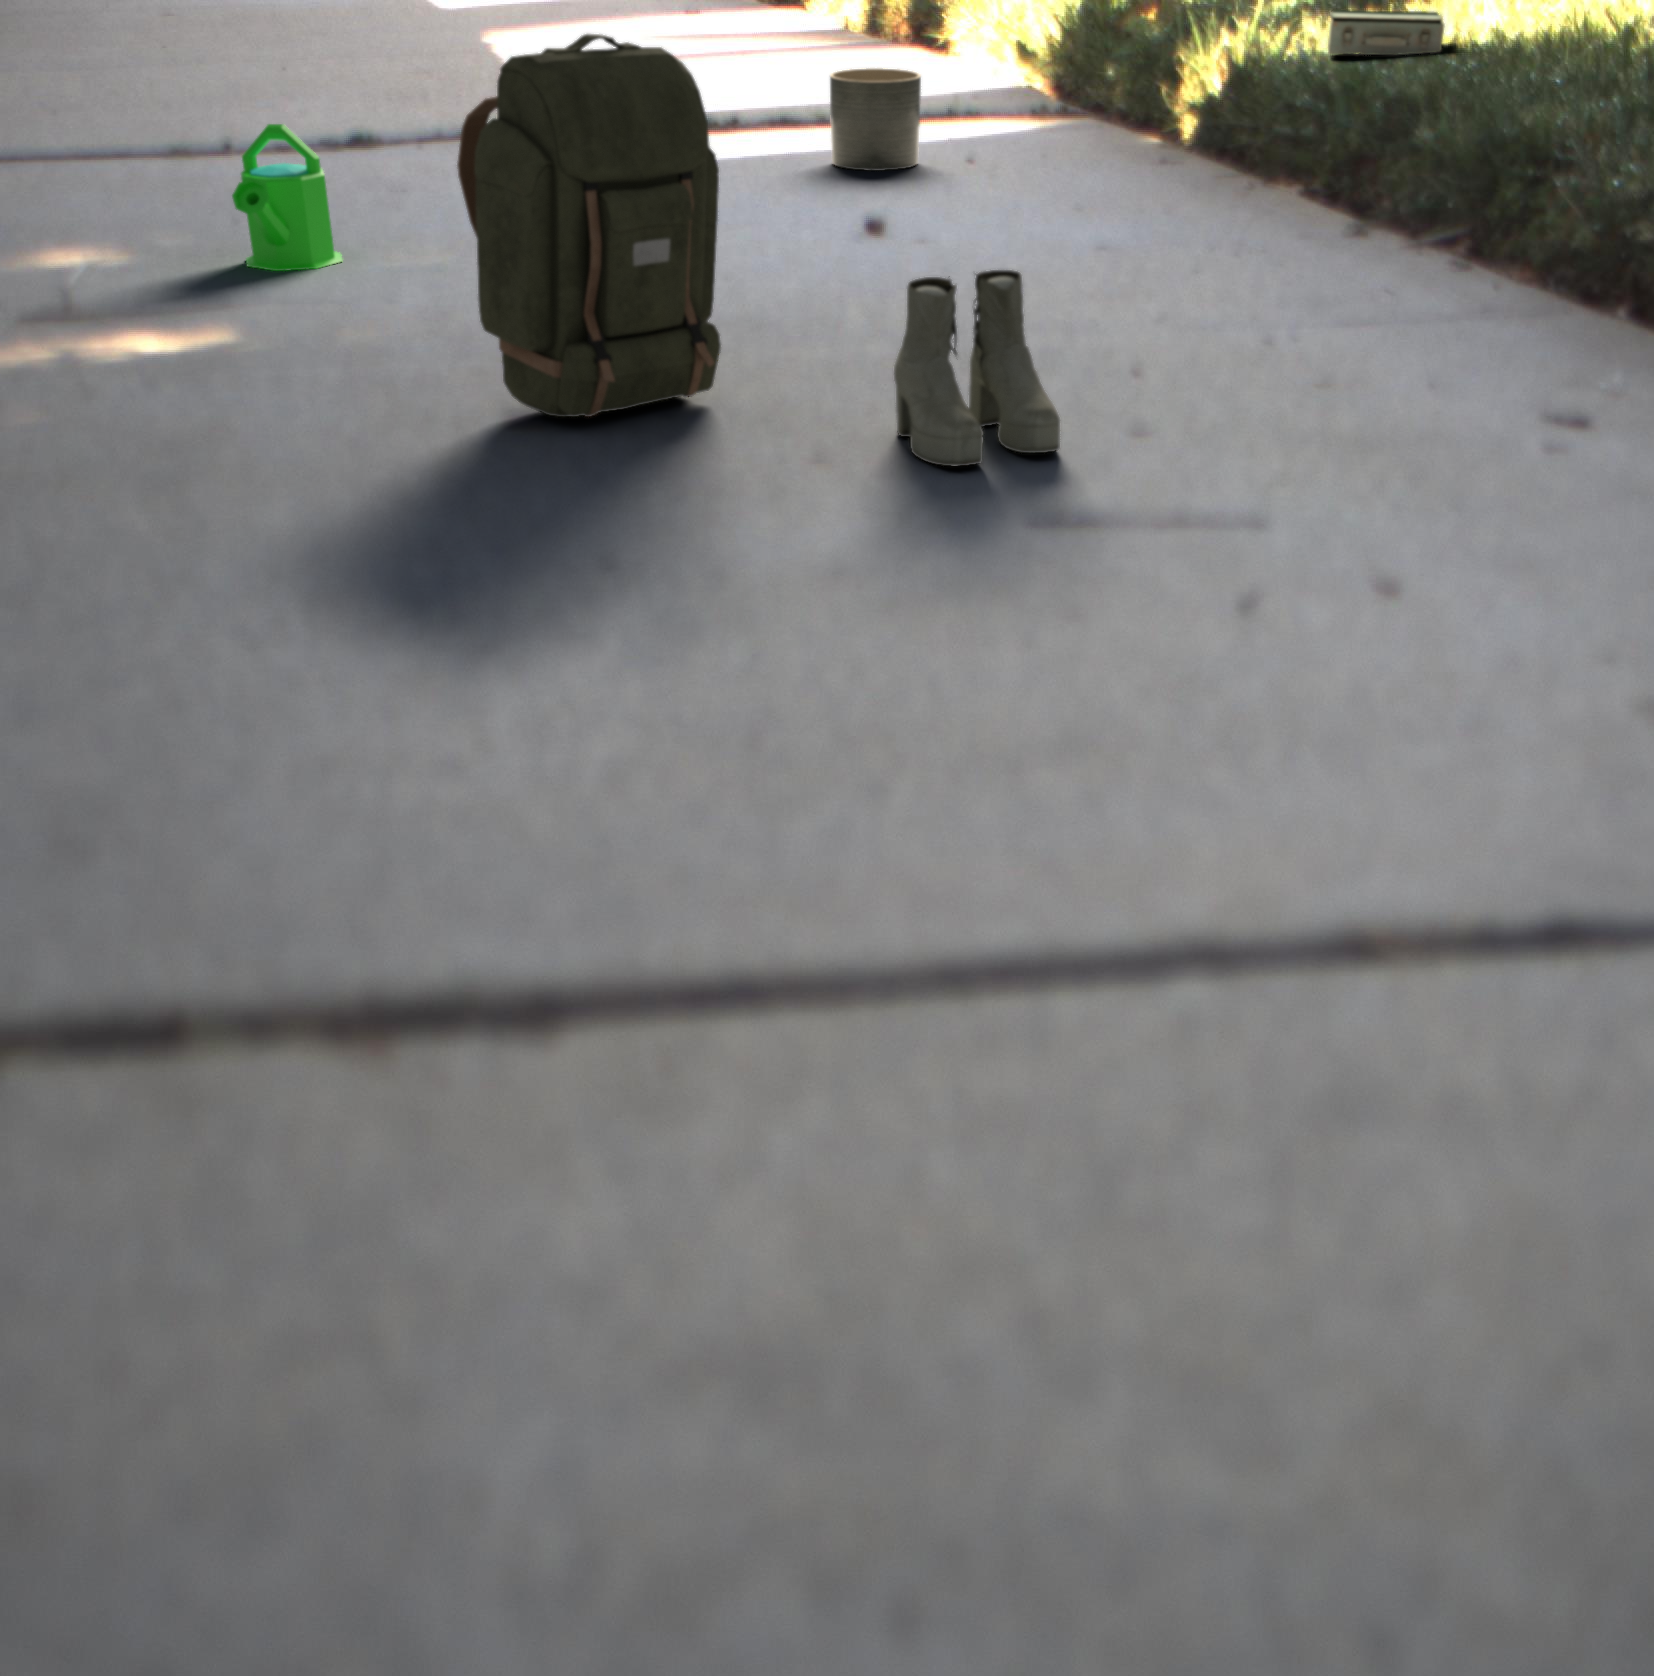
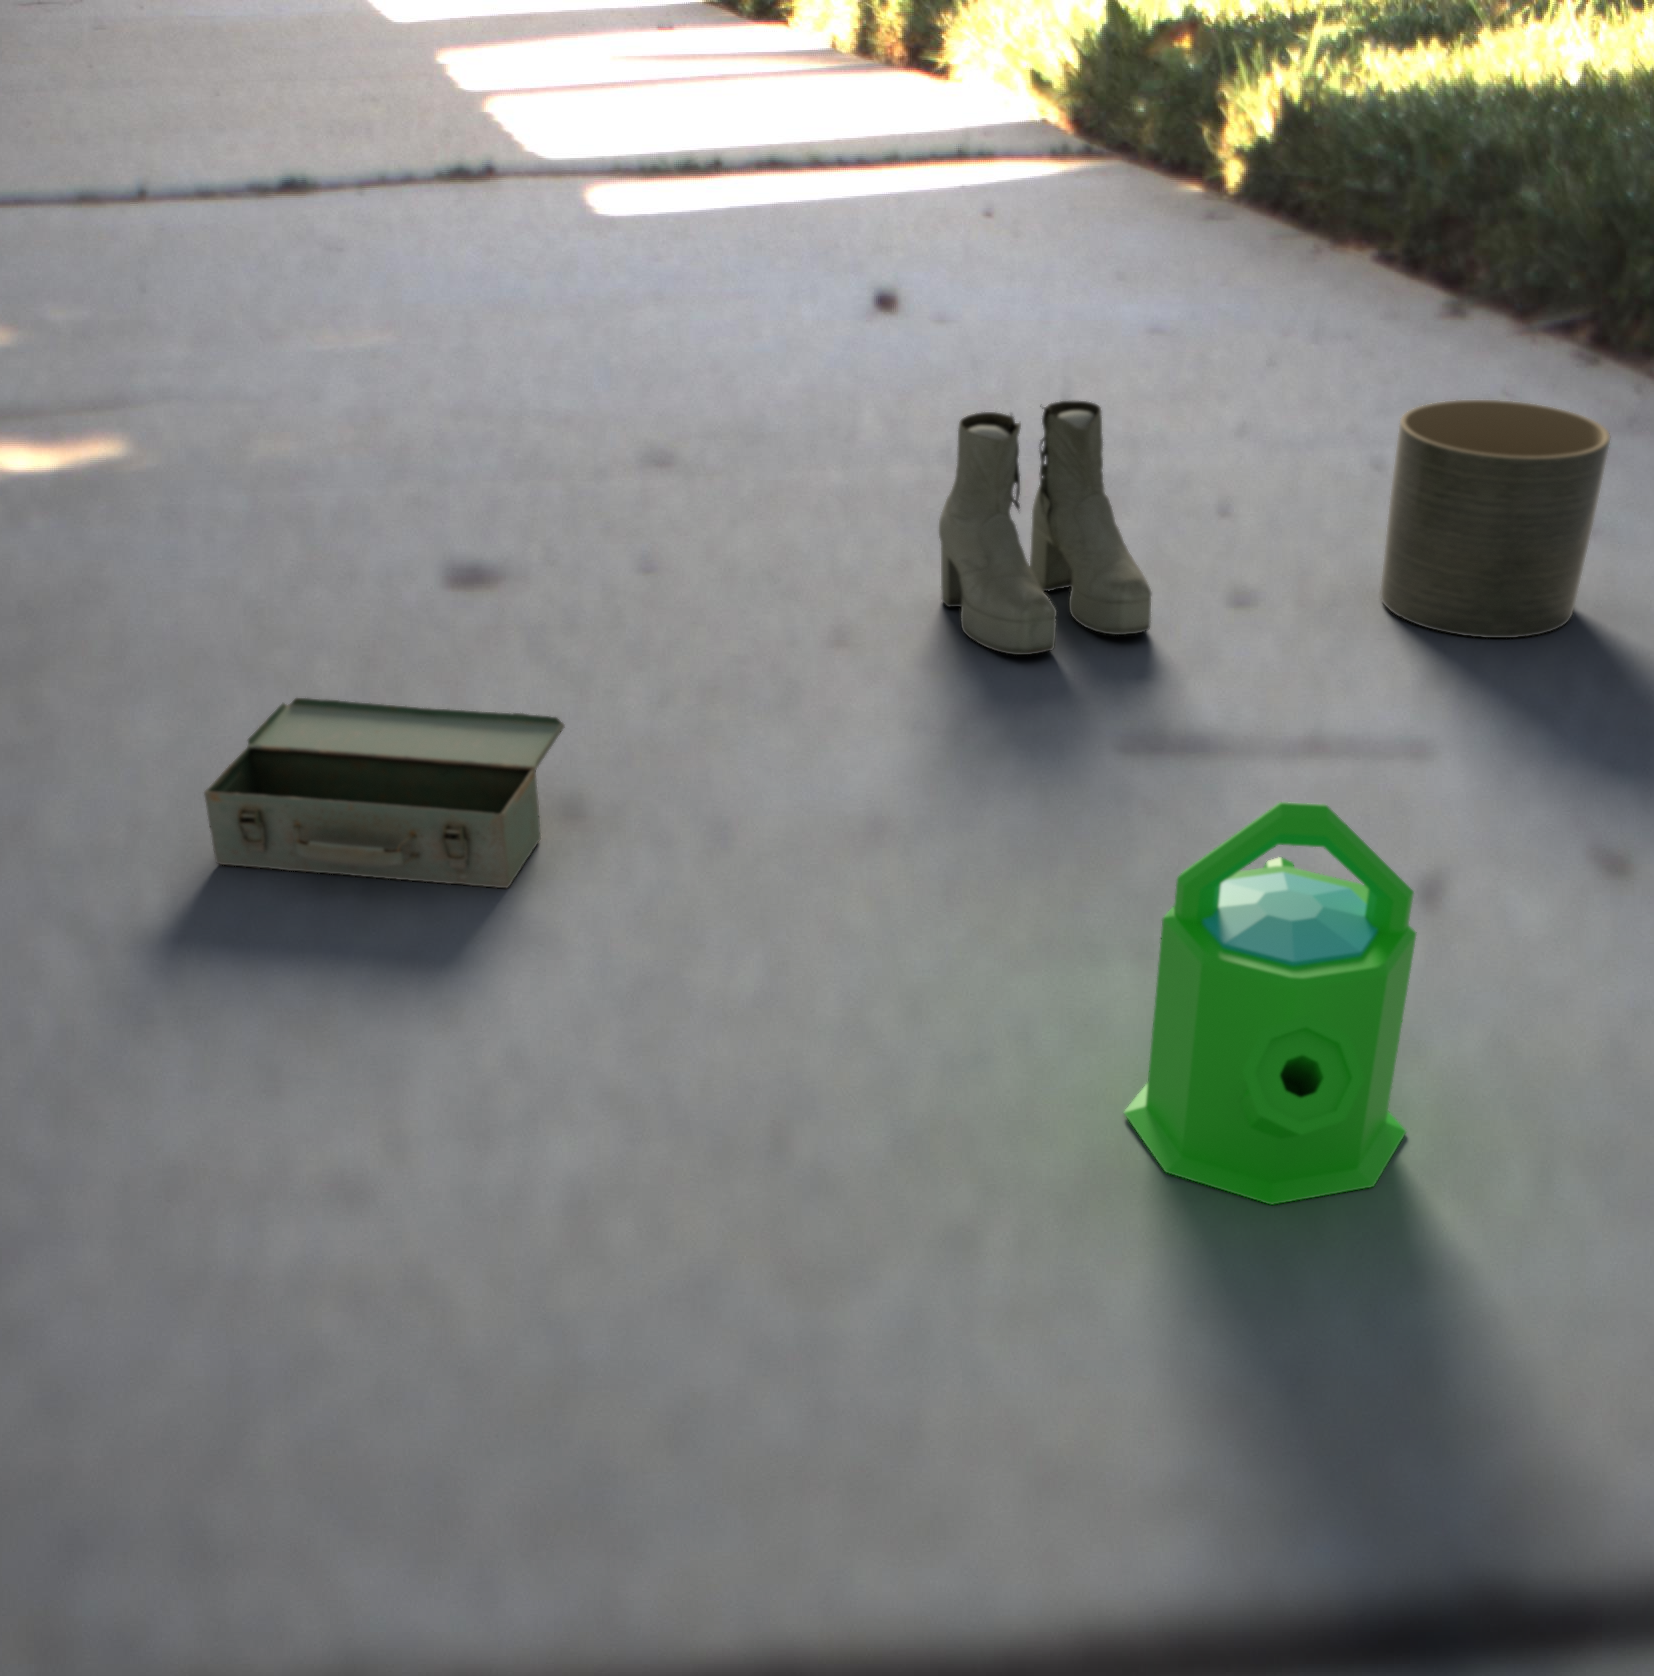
toolbox: present [1328,9,1444,55] -> present [204,698,565,888]
backpack: present [457,34,721,417] -> none [388,104,718,581]
planter: present [830,68,921,171] -> present [1381,400,1610,638]
watering can: present [232,124,342,271] -> present [1124,802,1416,1205]

